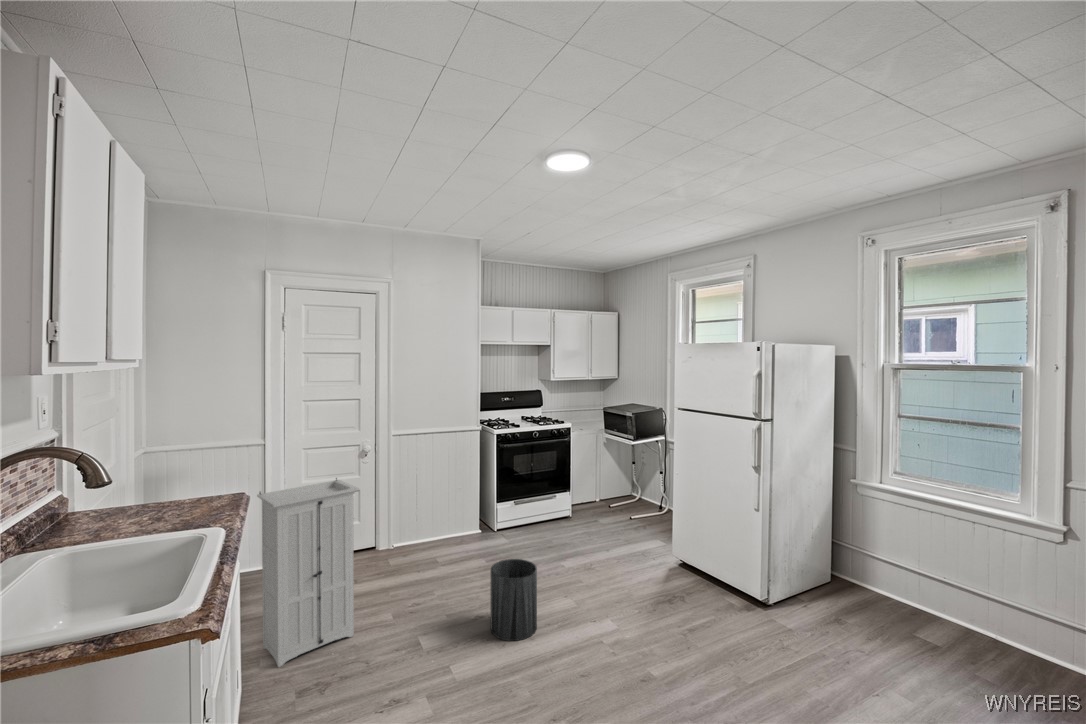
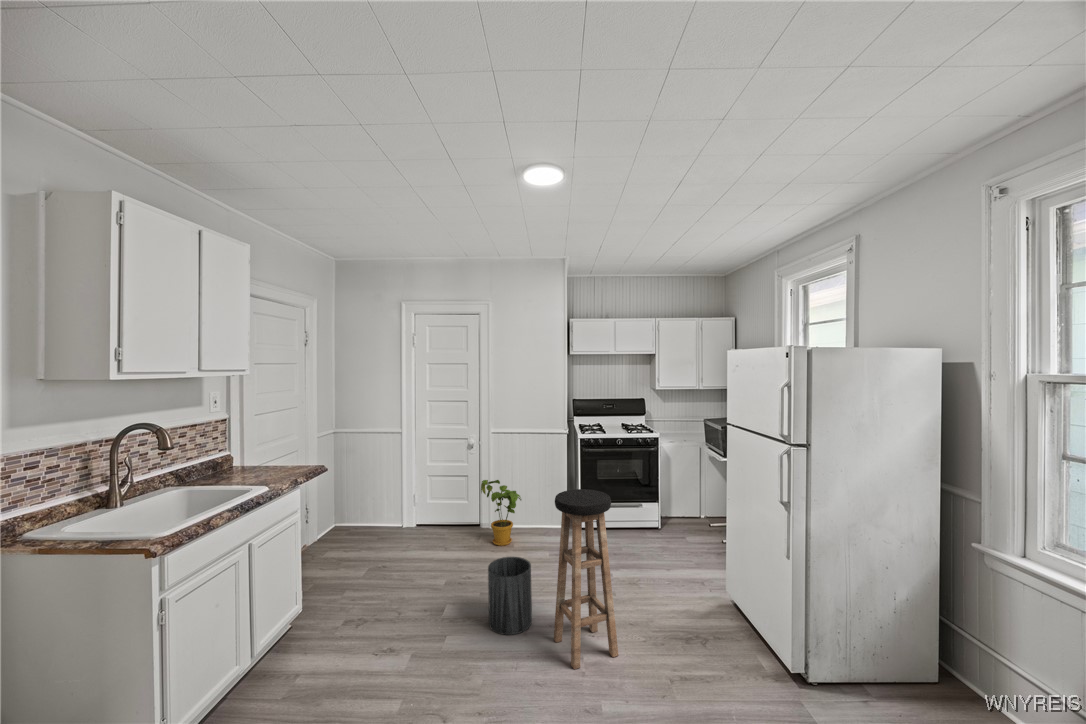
bar stool: none [569,476,634,648] -> present [554,489,619,669]
storage cabinet: present [257,478,359,667] -> none [331,465,401,603]
house plant: none [400,487,452,563] -> present [481,480,521,546]

